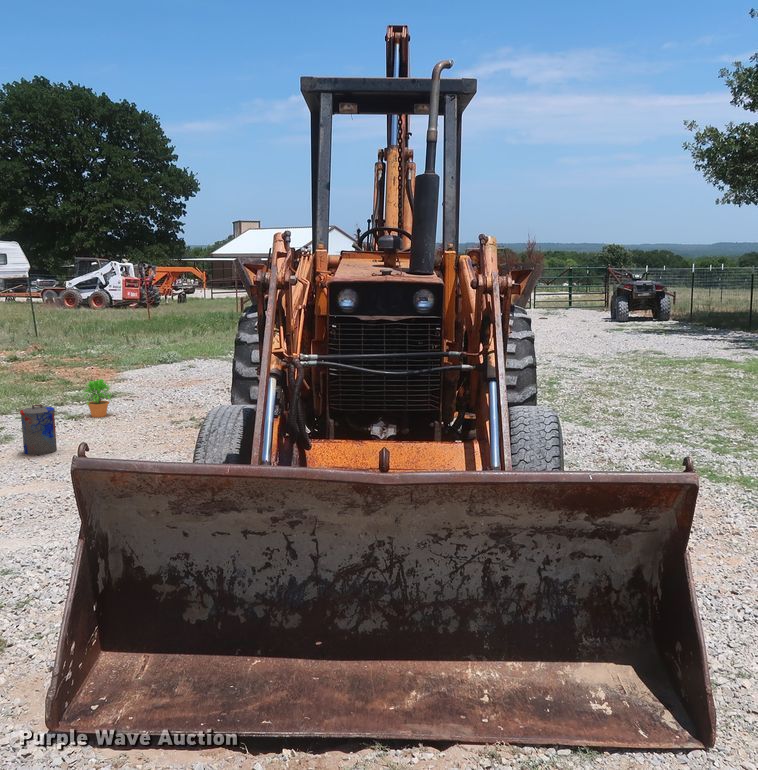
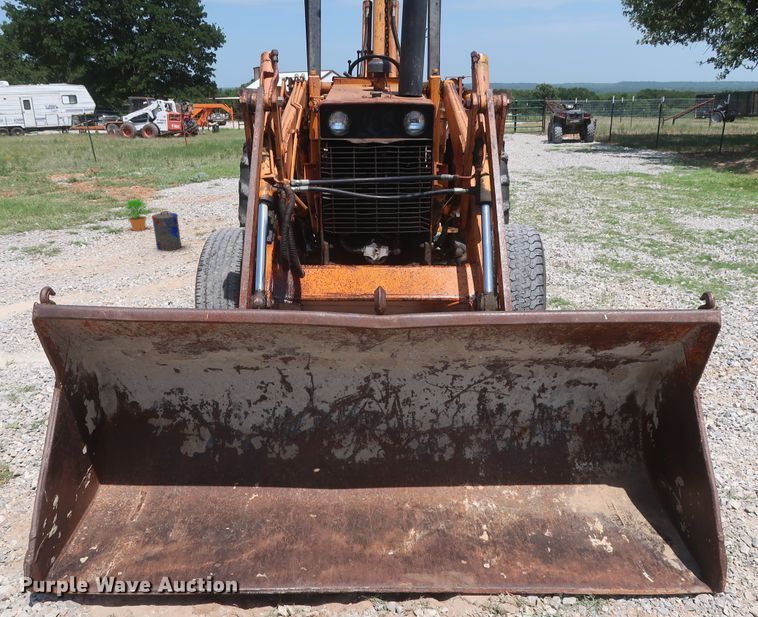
trash can: present [20,404,57,455] -> present [152,211,181,250]

